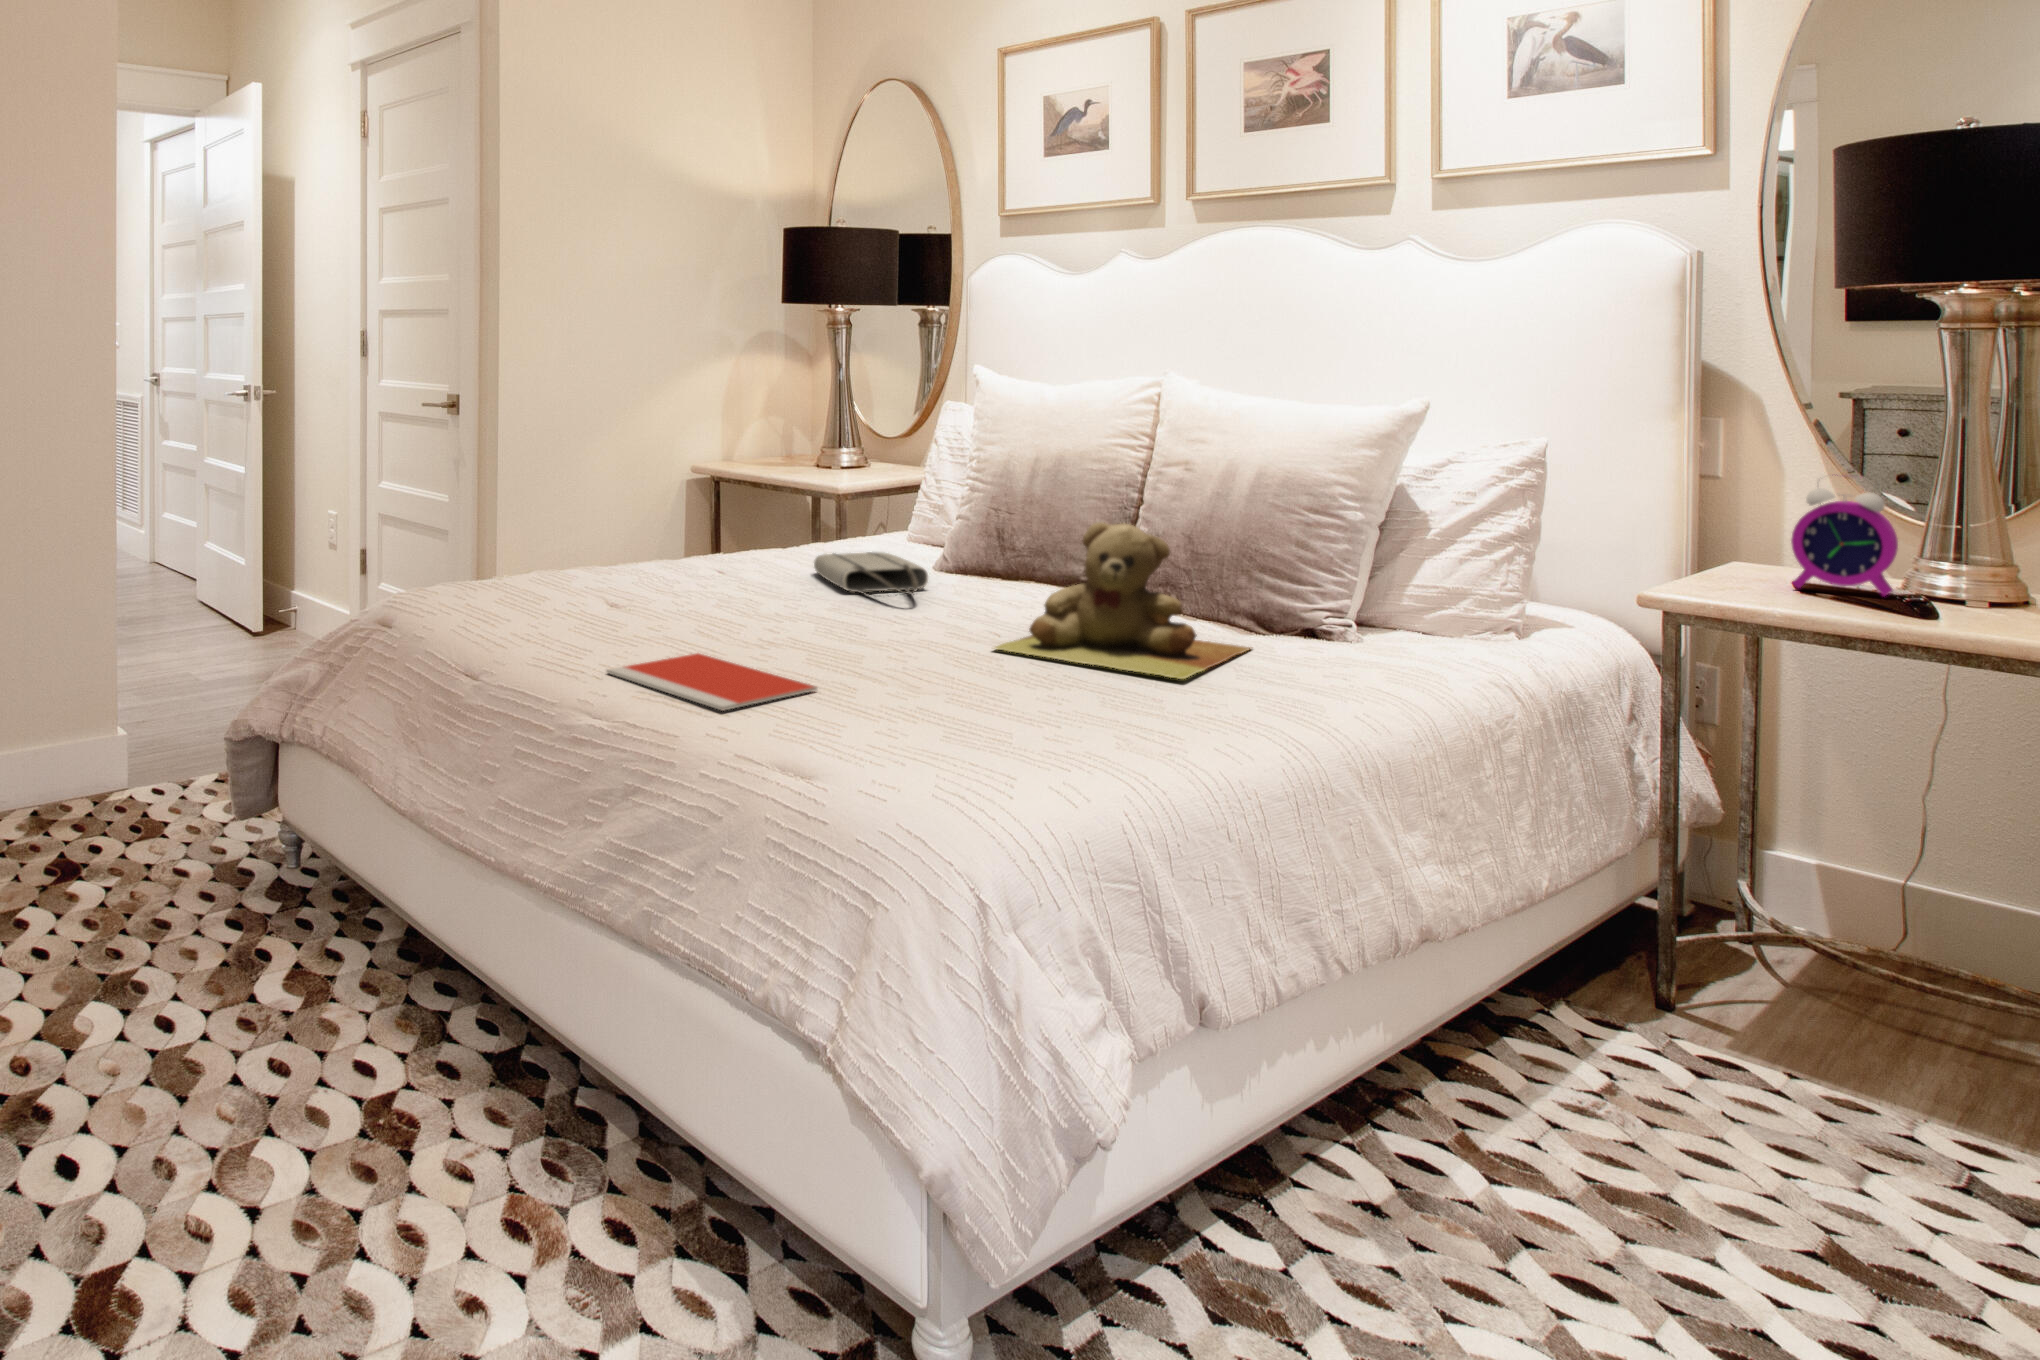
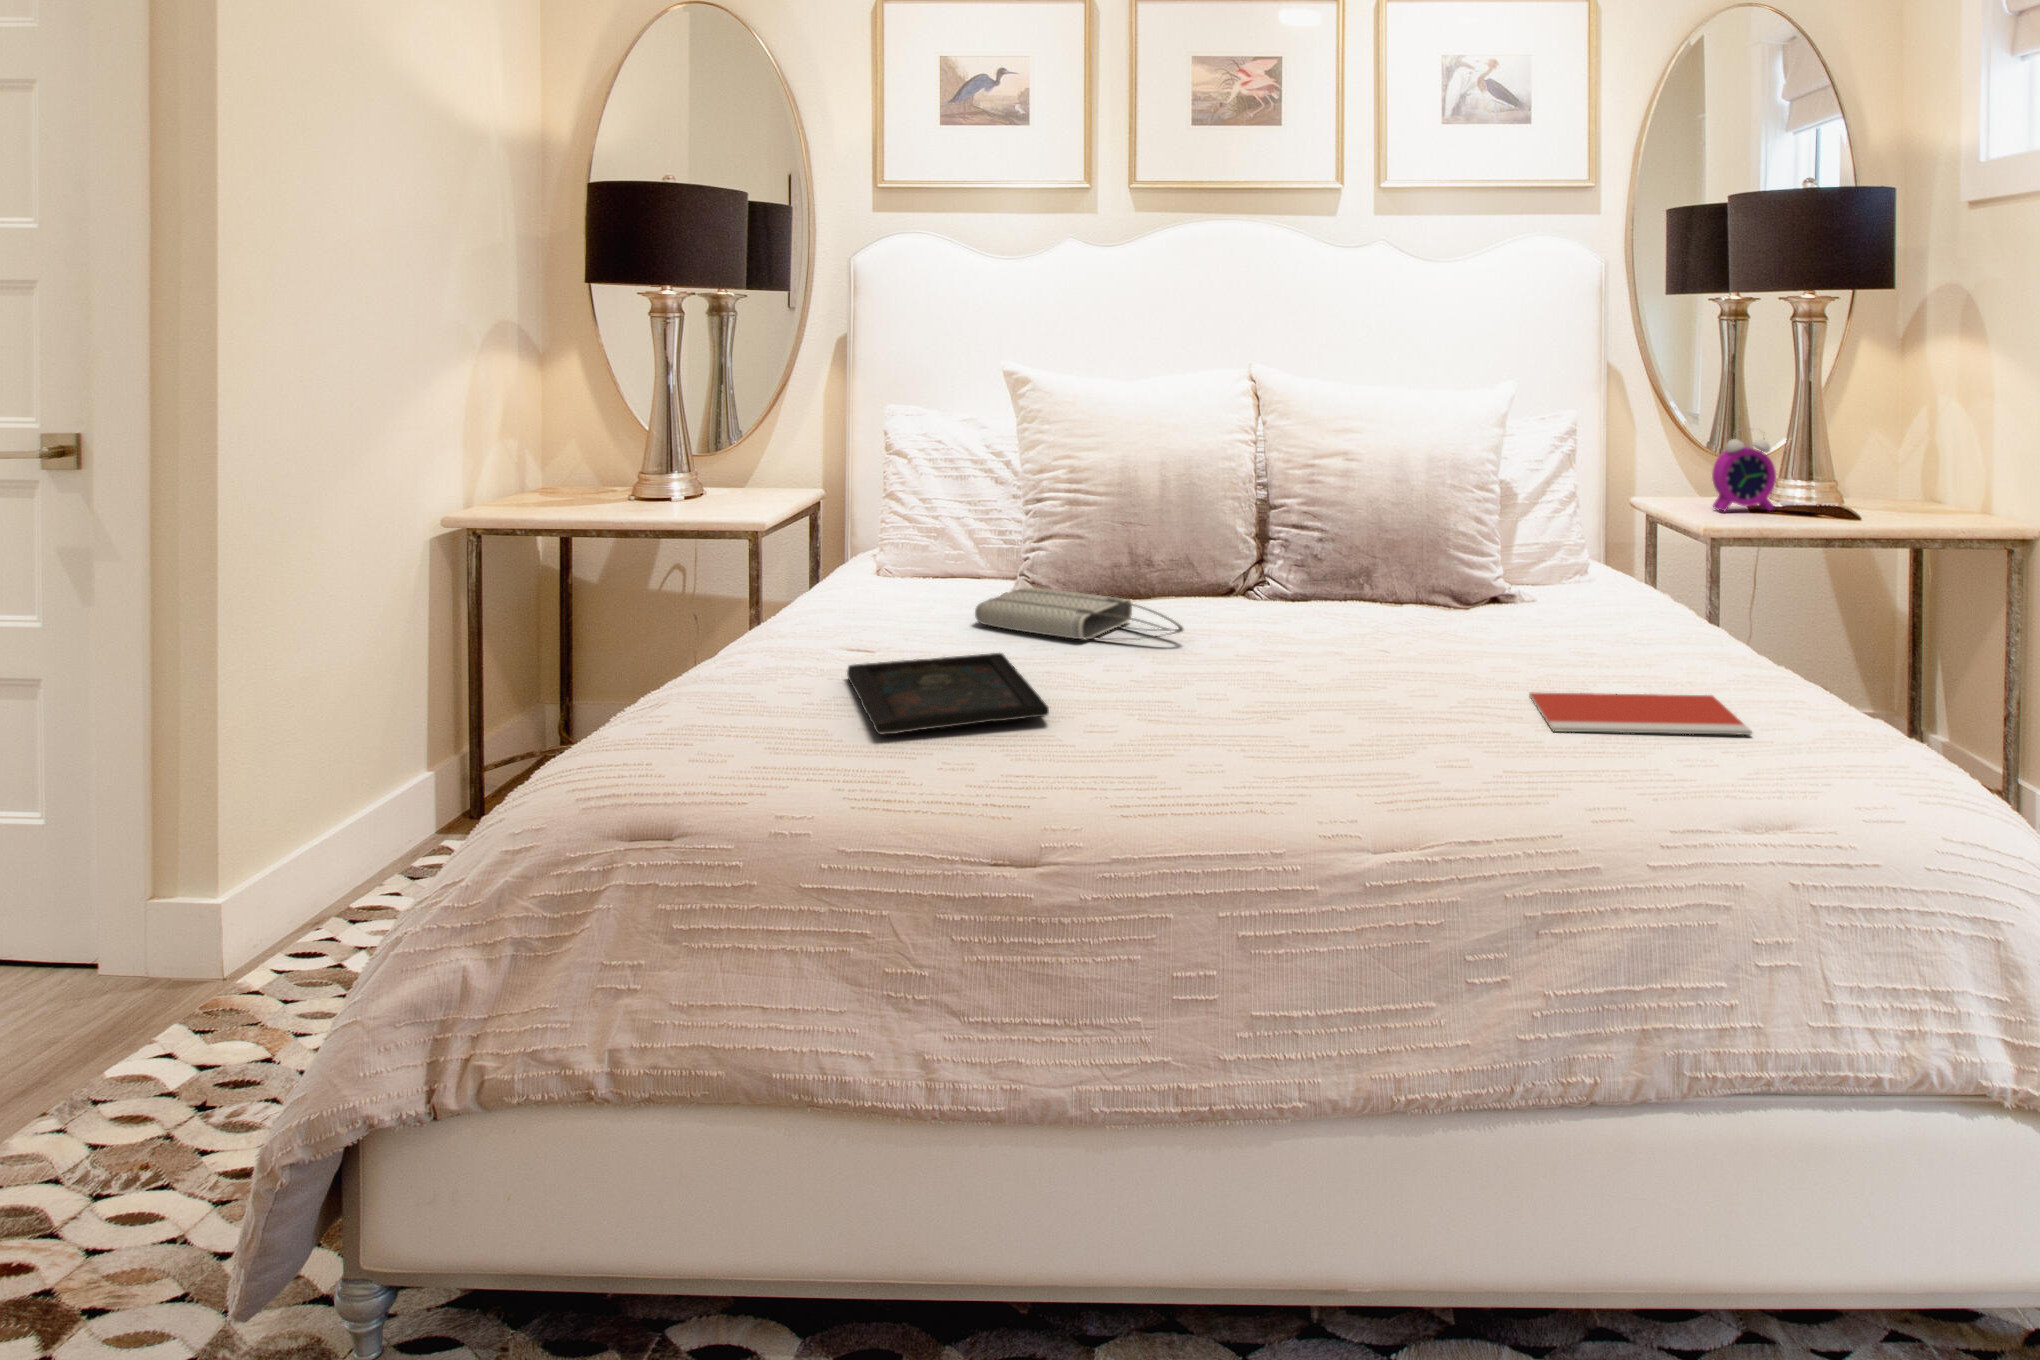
teddy bear: present [995,522,1250,679] -> none [1329,529,1566,672]
tray: none [551,573,749,619] -> present [847,653,1049,734]
notebook: present [607,653,817,711] -> present [1529,692,1752,735]

